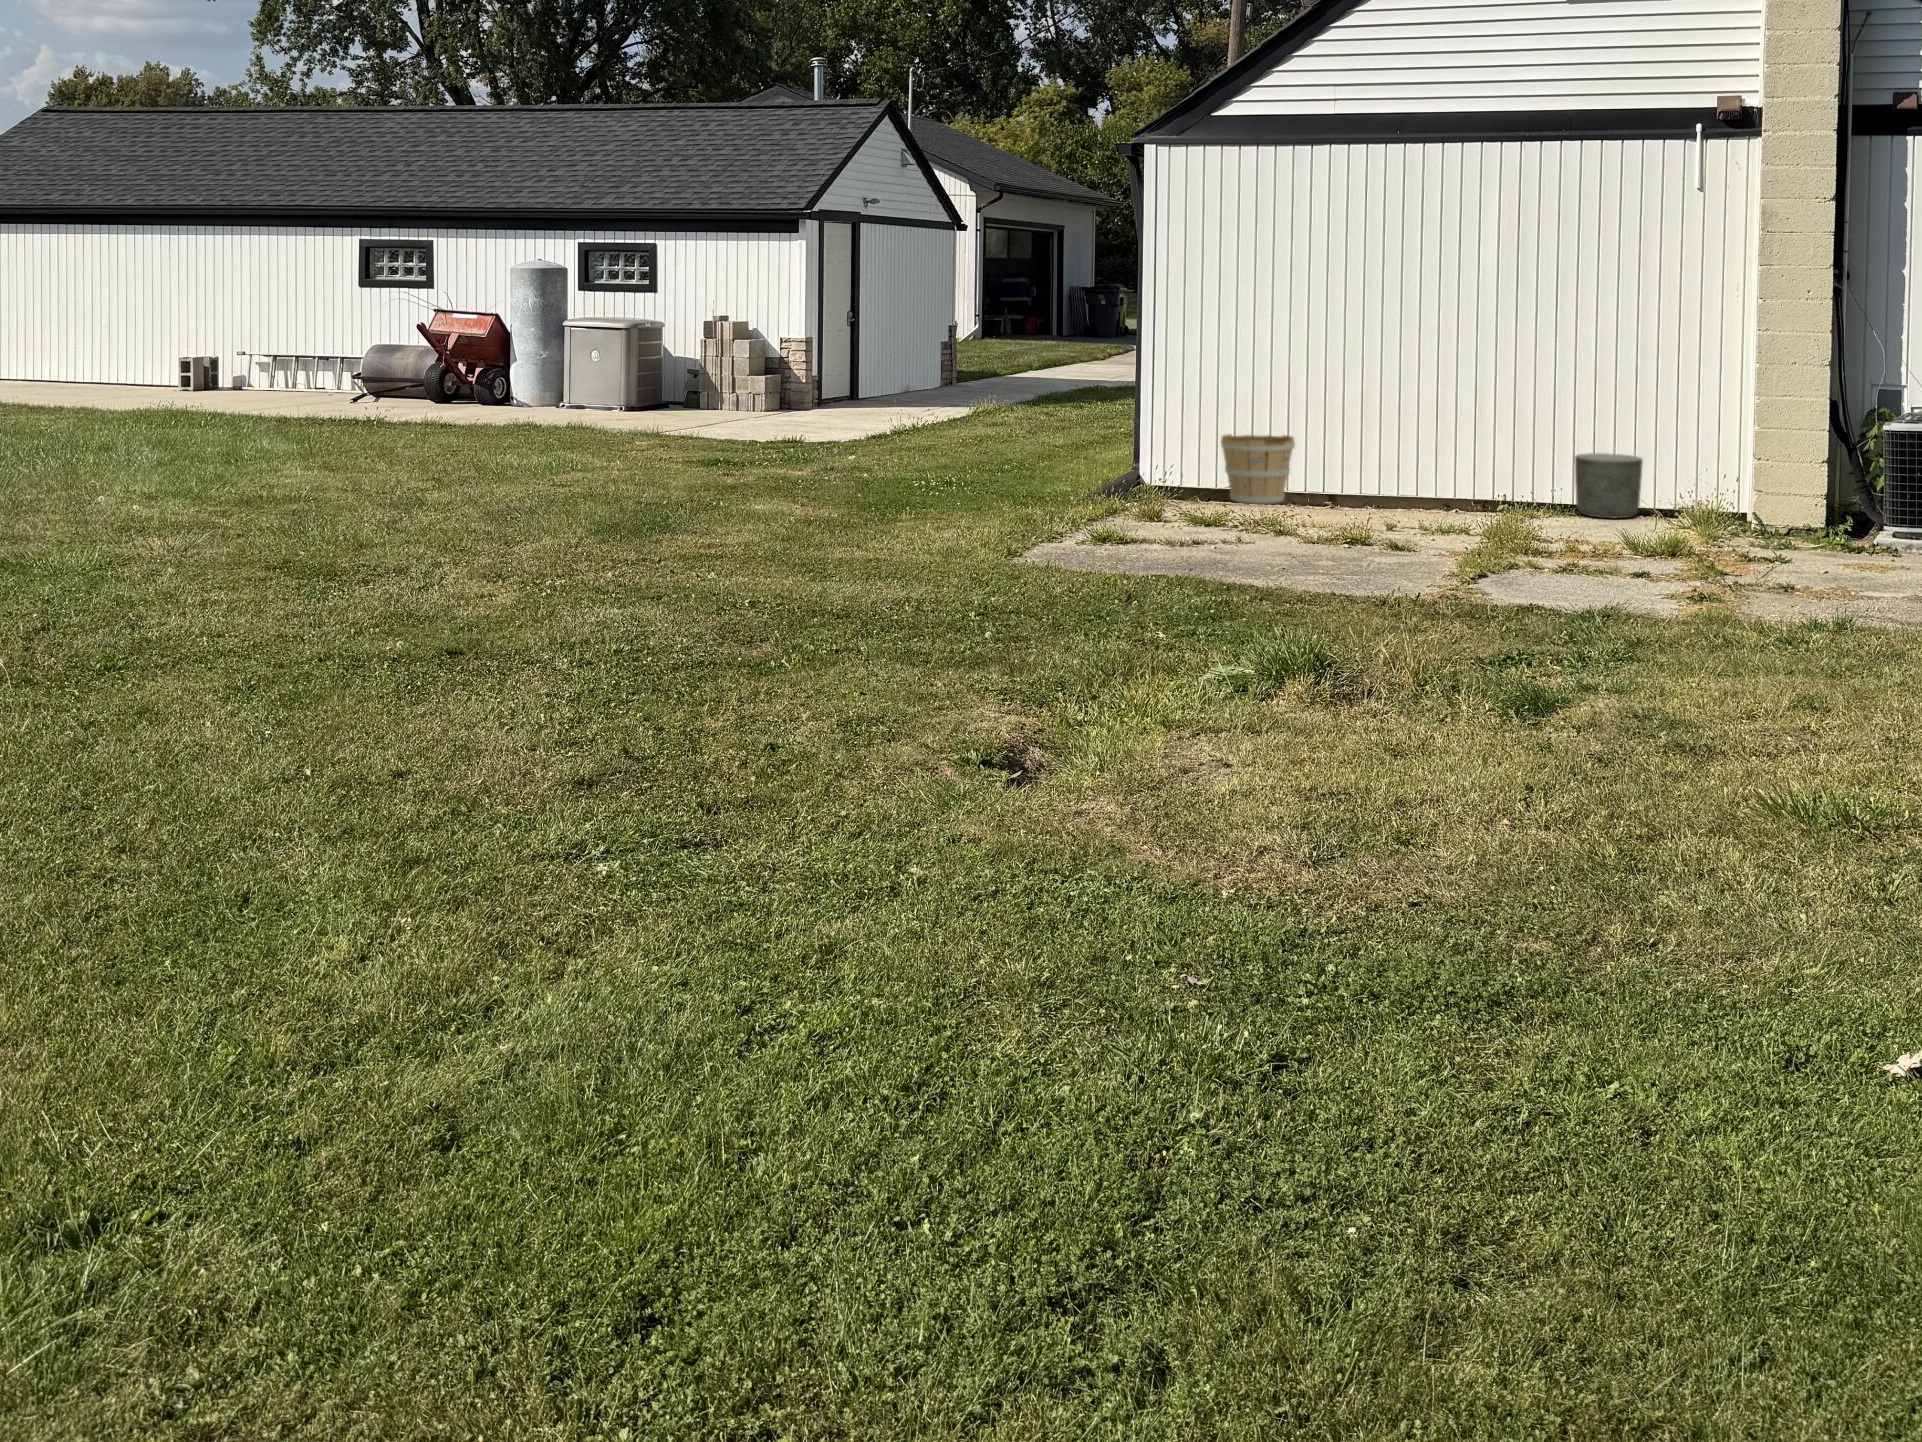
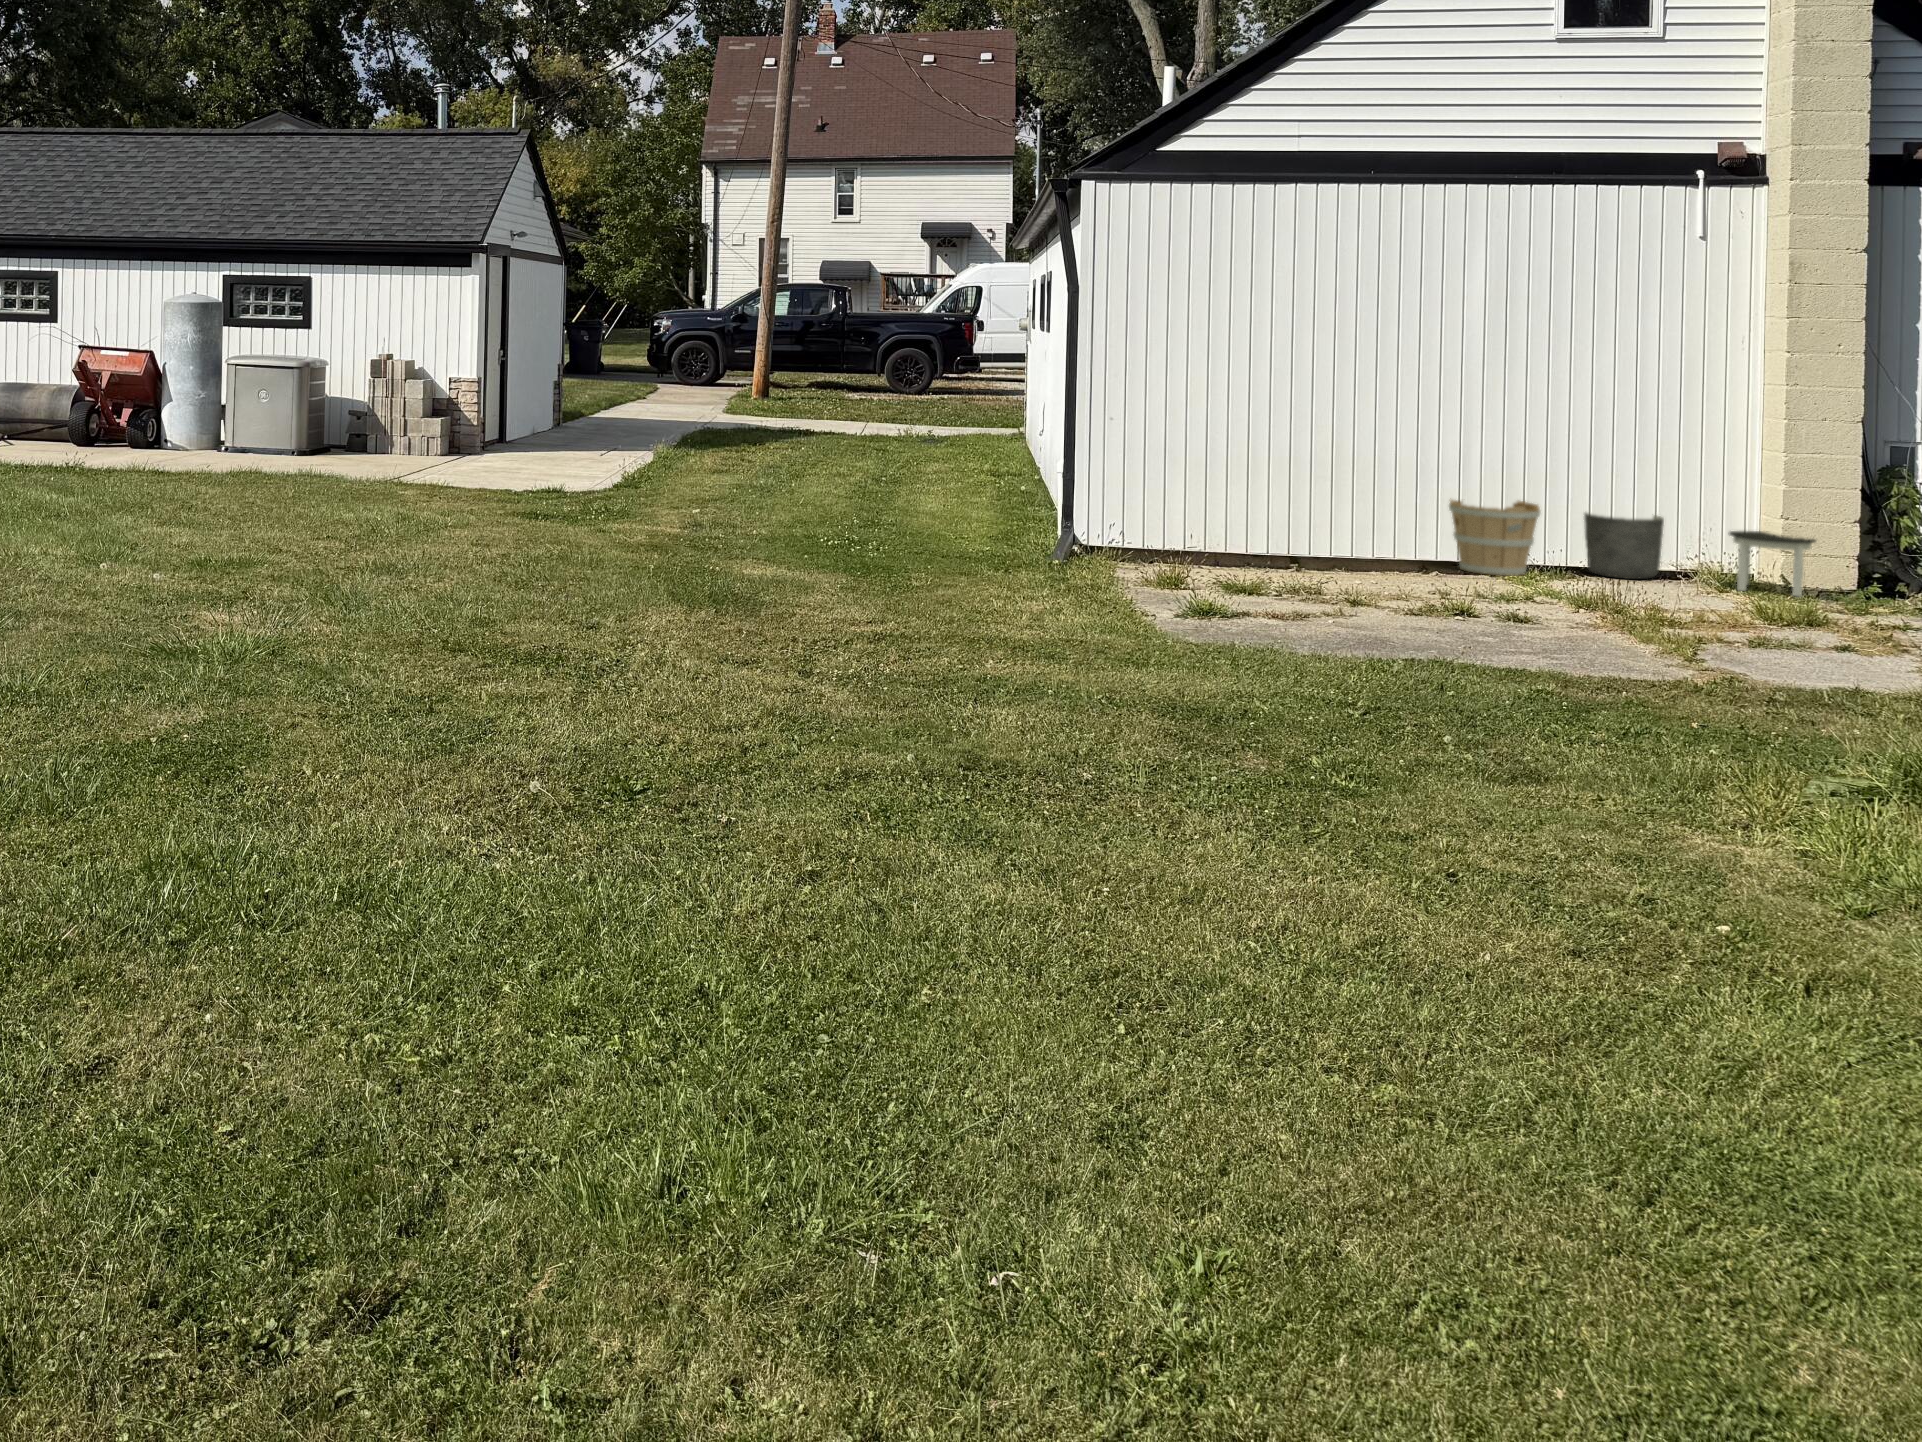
wooden bucket: present [1221,434,1295,504] -> present [1449,500,1540,576]
round table: none [1685,472,1760,534] -> present [1729,531,1816,596]

